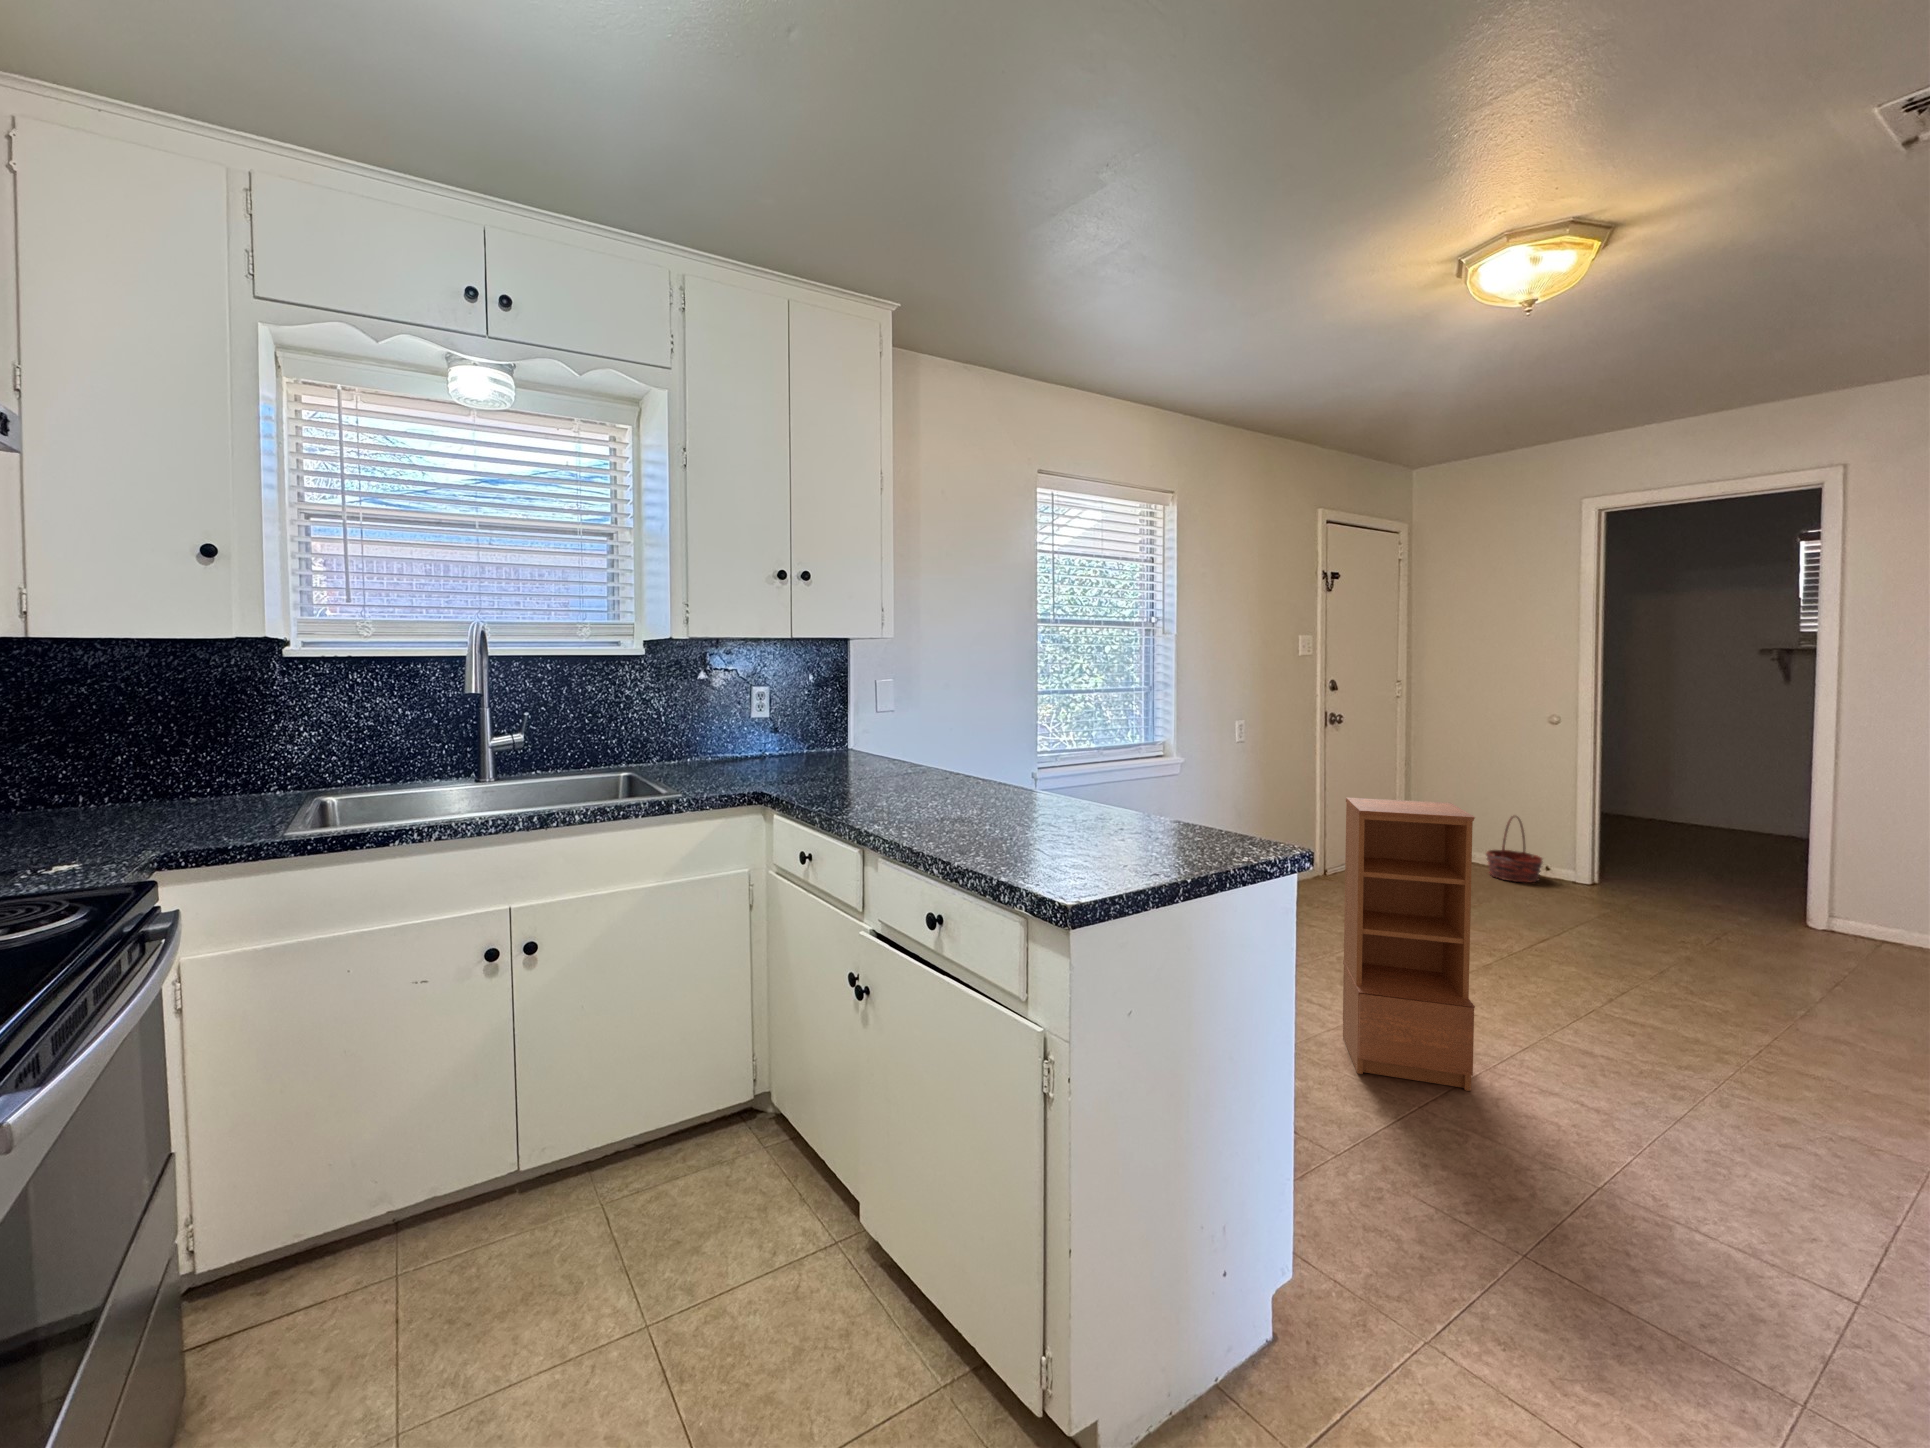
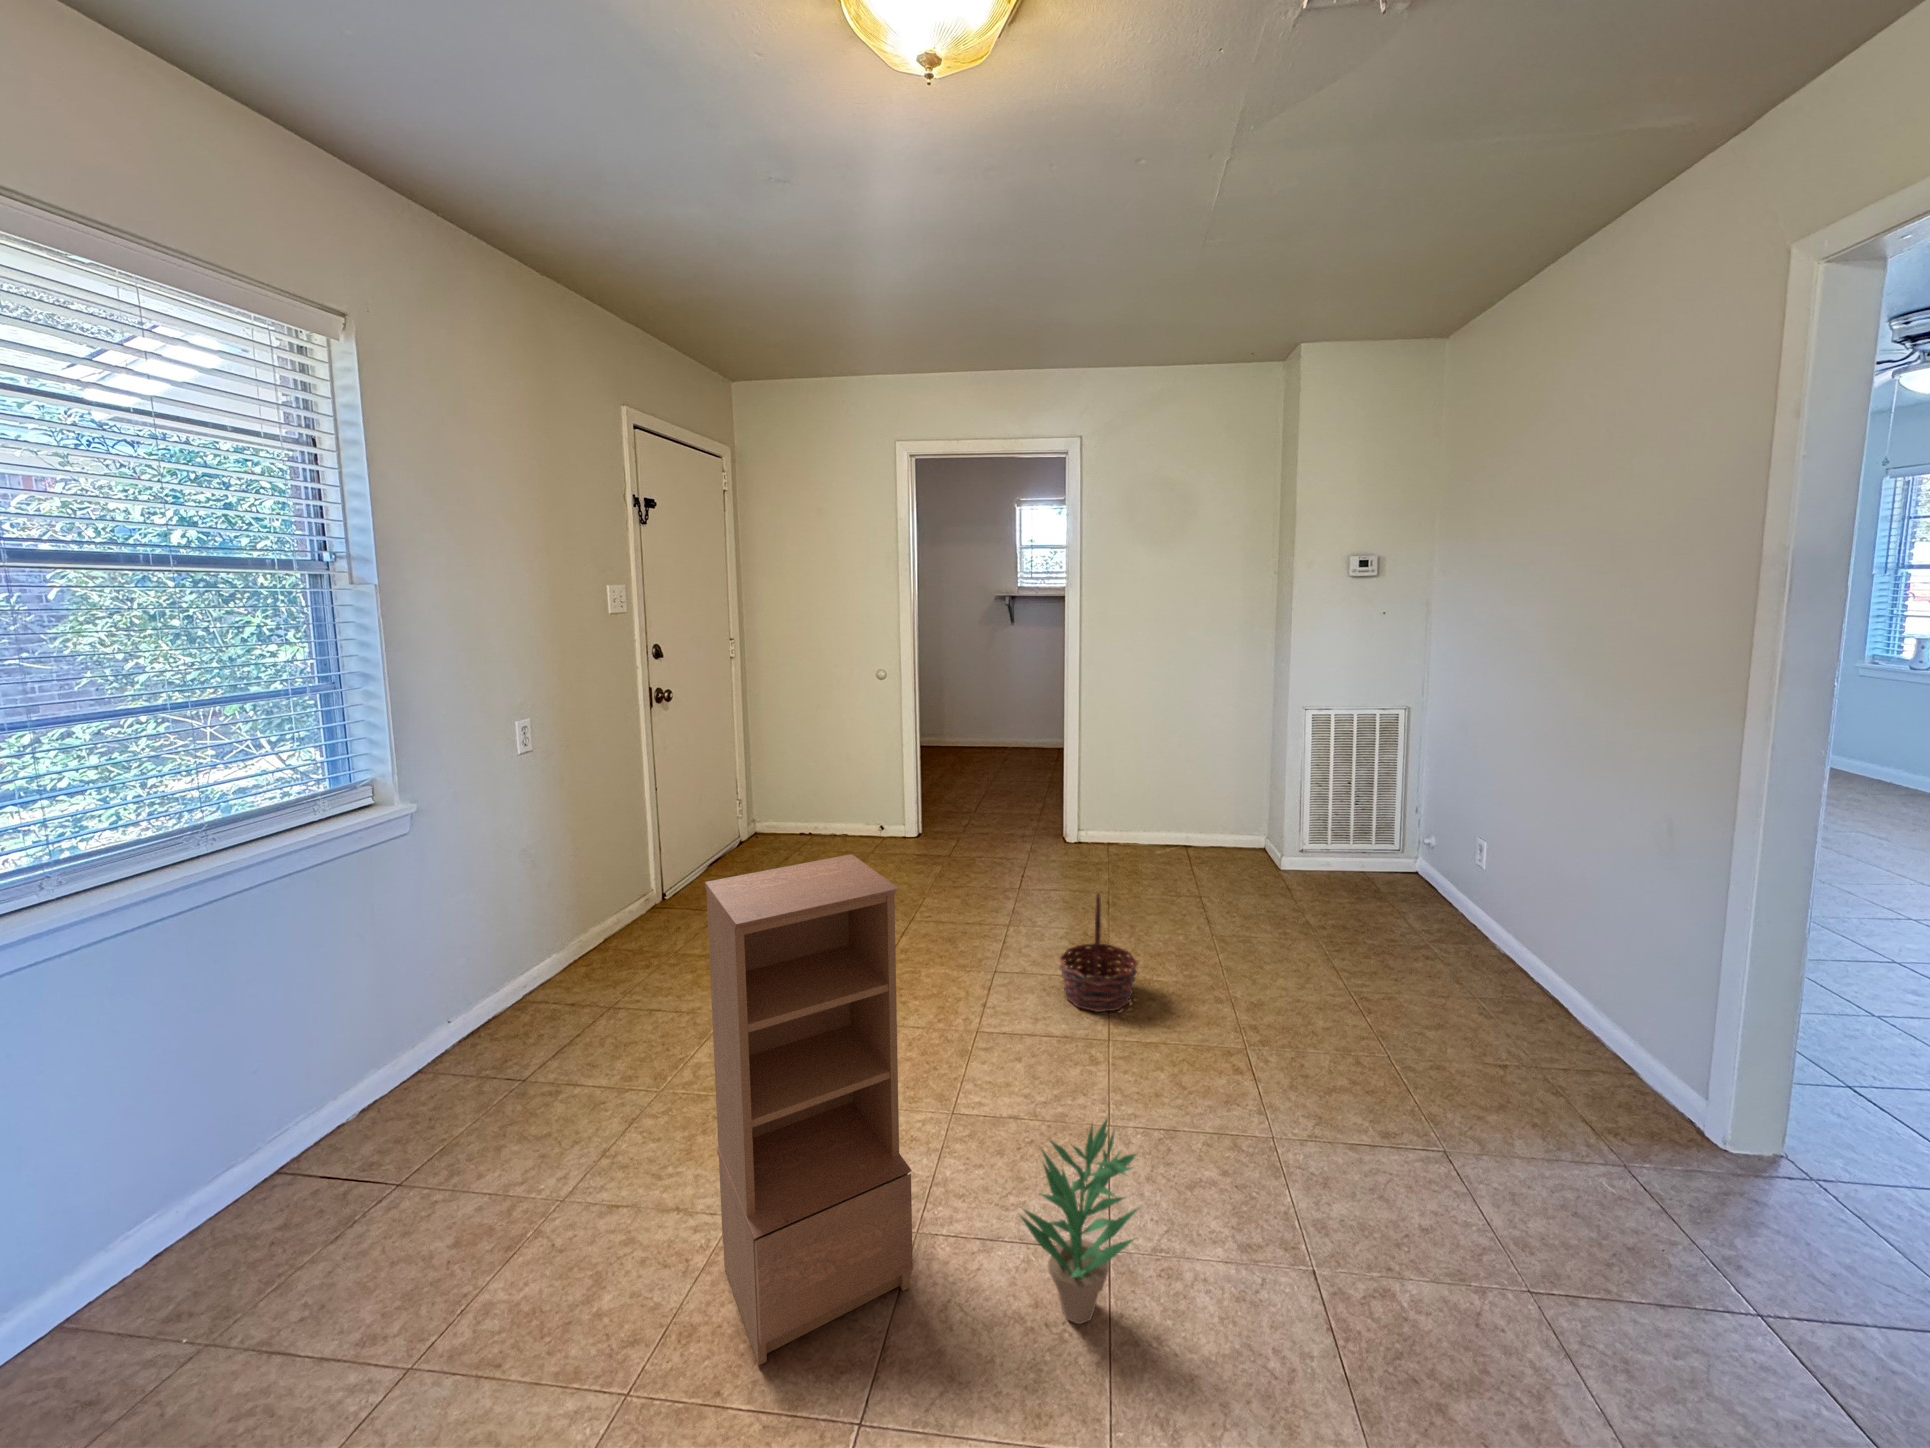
basket: present [1486,816,1543,882] -> present [1059,893,1138,1012]
potted plant: none [1560,1003,1678,1161] -> present [1020,1119,1138,1324]

